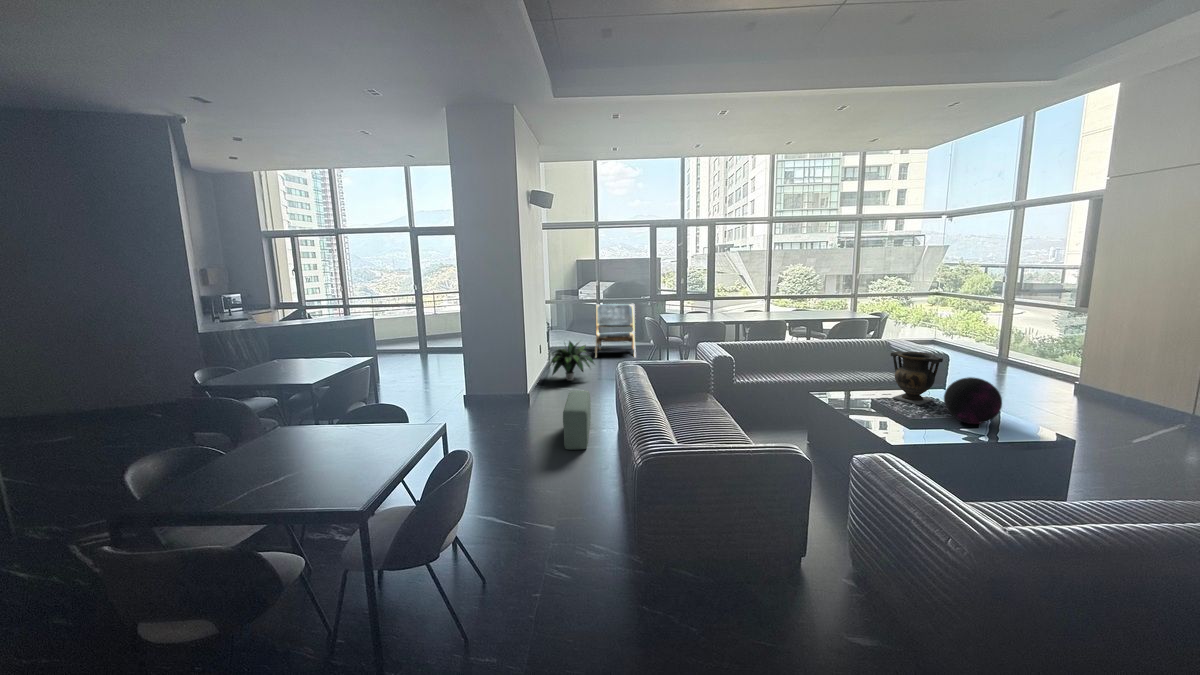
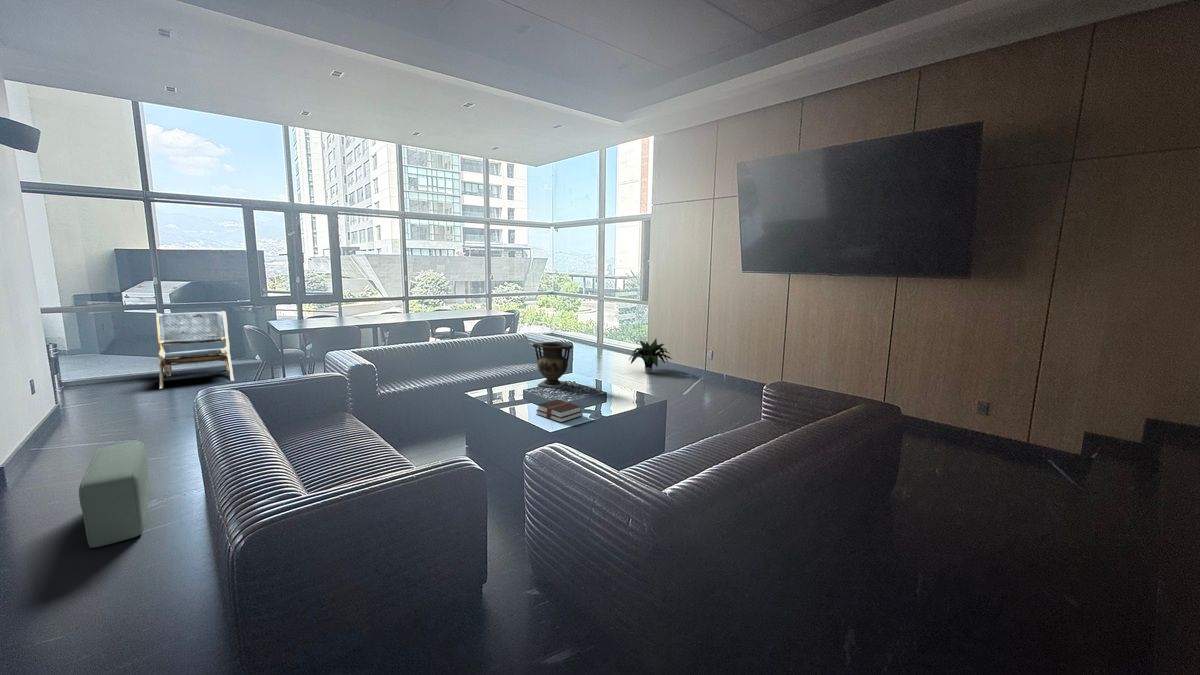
potted plant: present [549,341,594,381] -> present [629,339,671,374]
decorative orb: present [944,377,1002,424] -> none [579,359,618,398]
hardback book: none [879,416,937,440] -> present [536,399,583,423]

